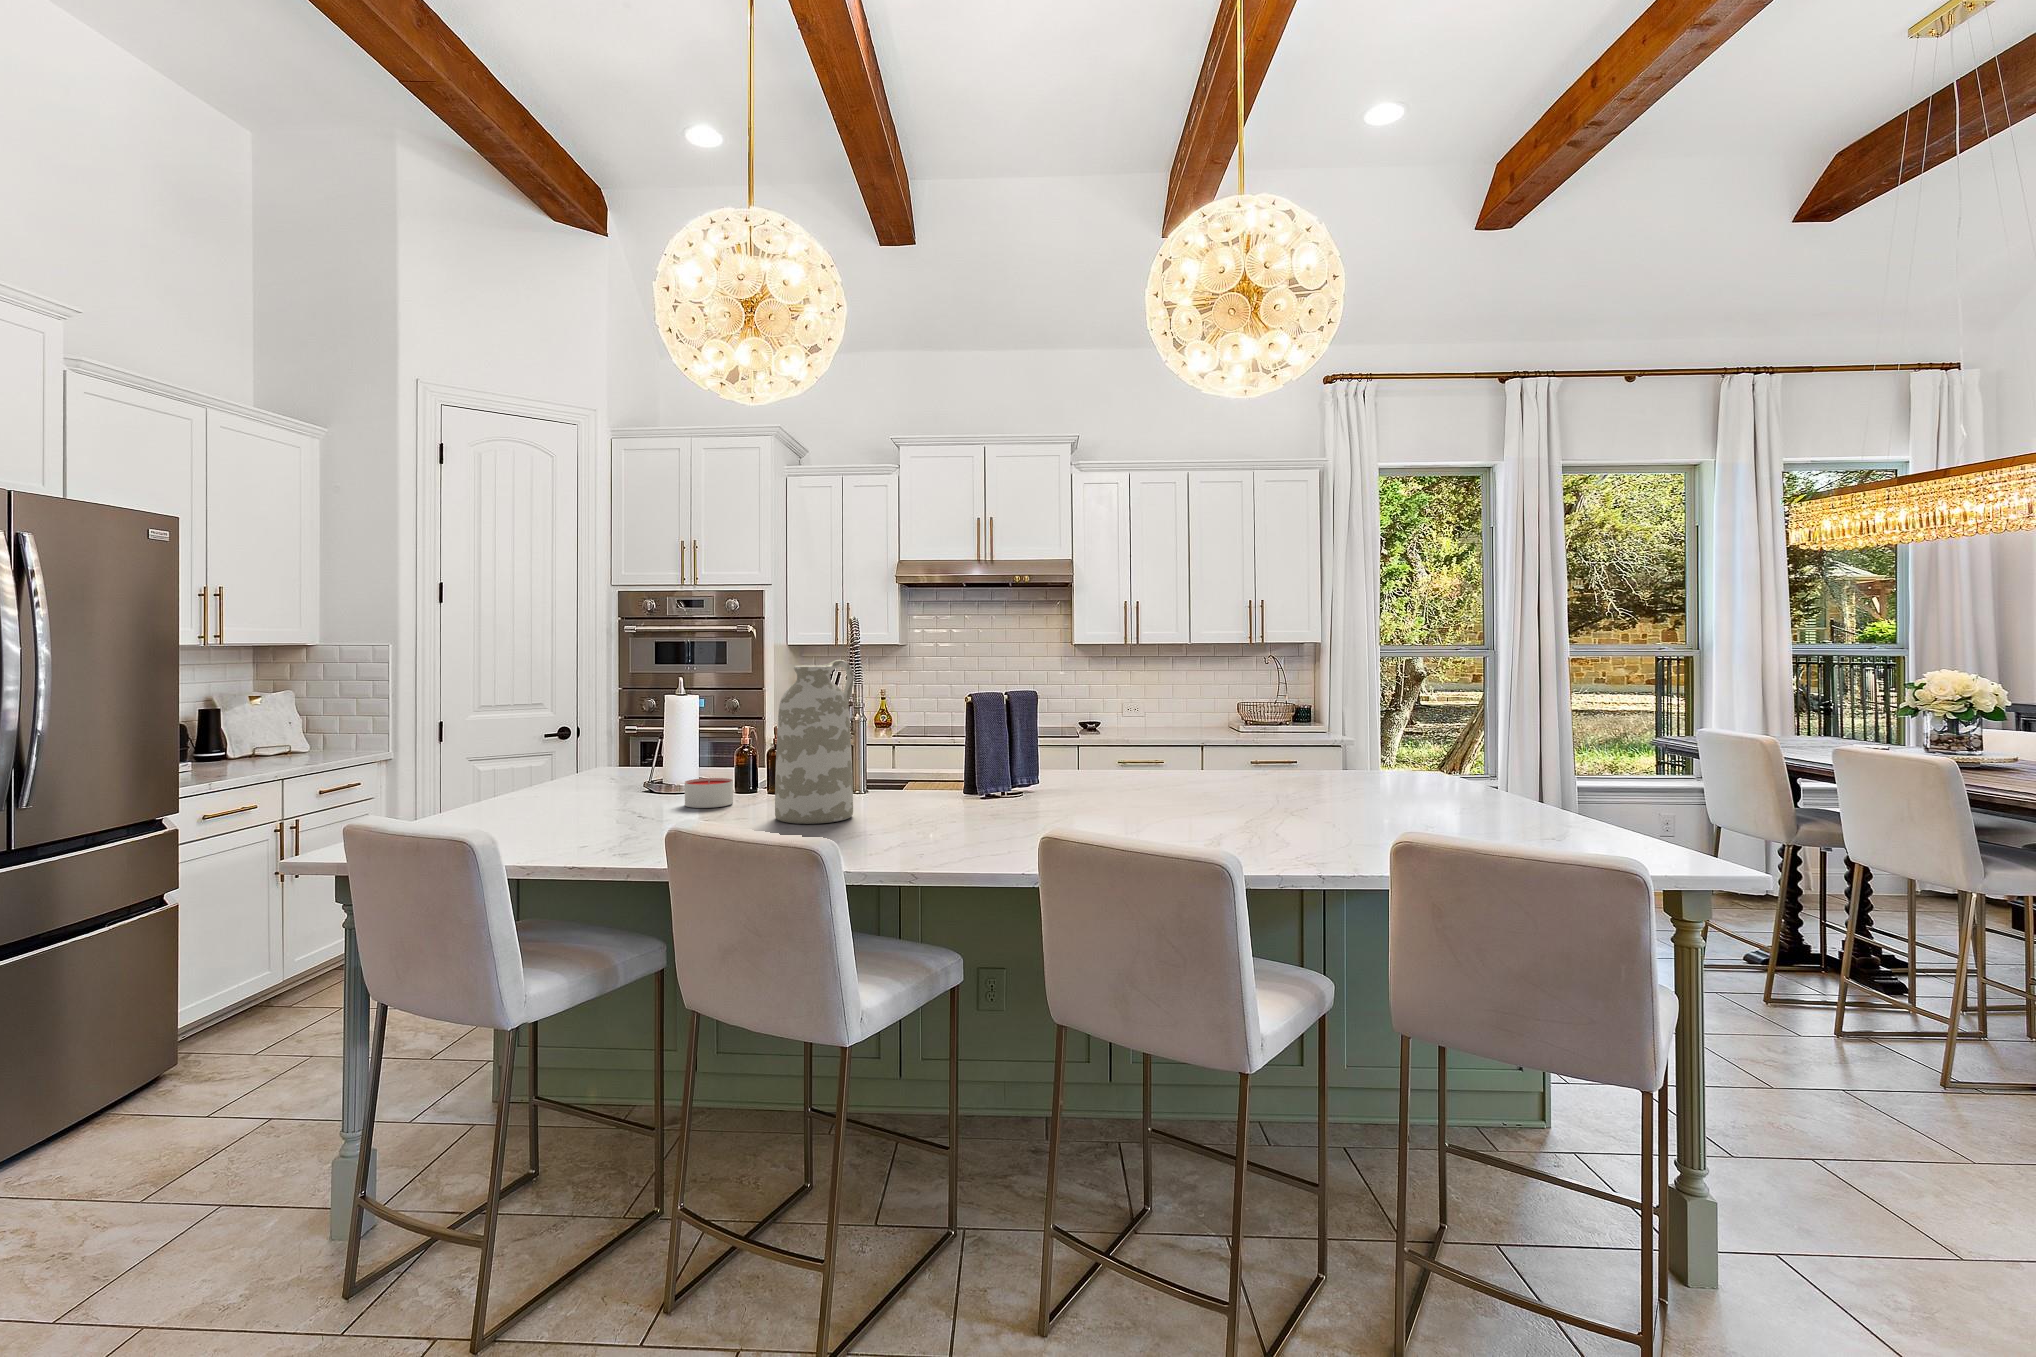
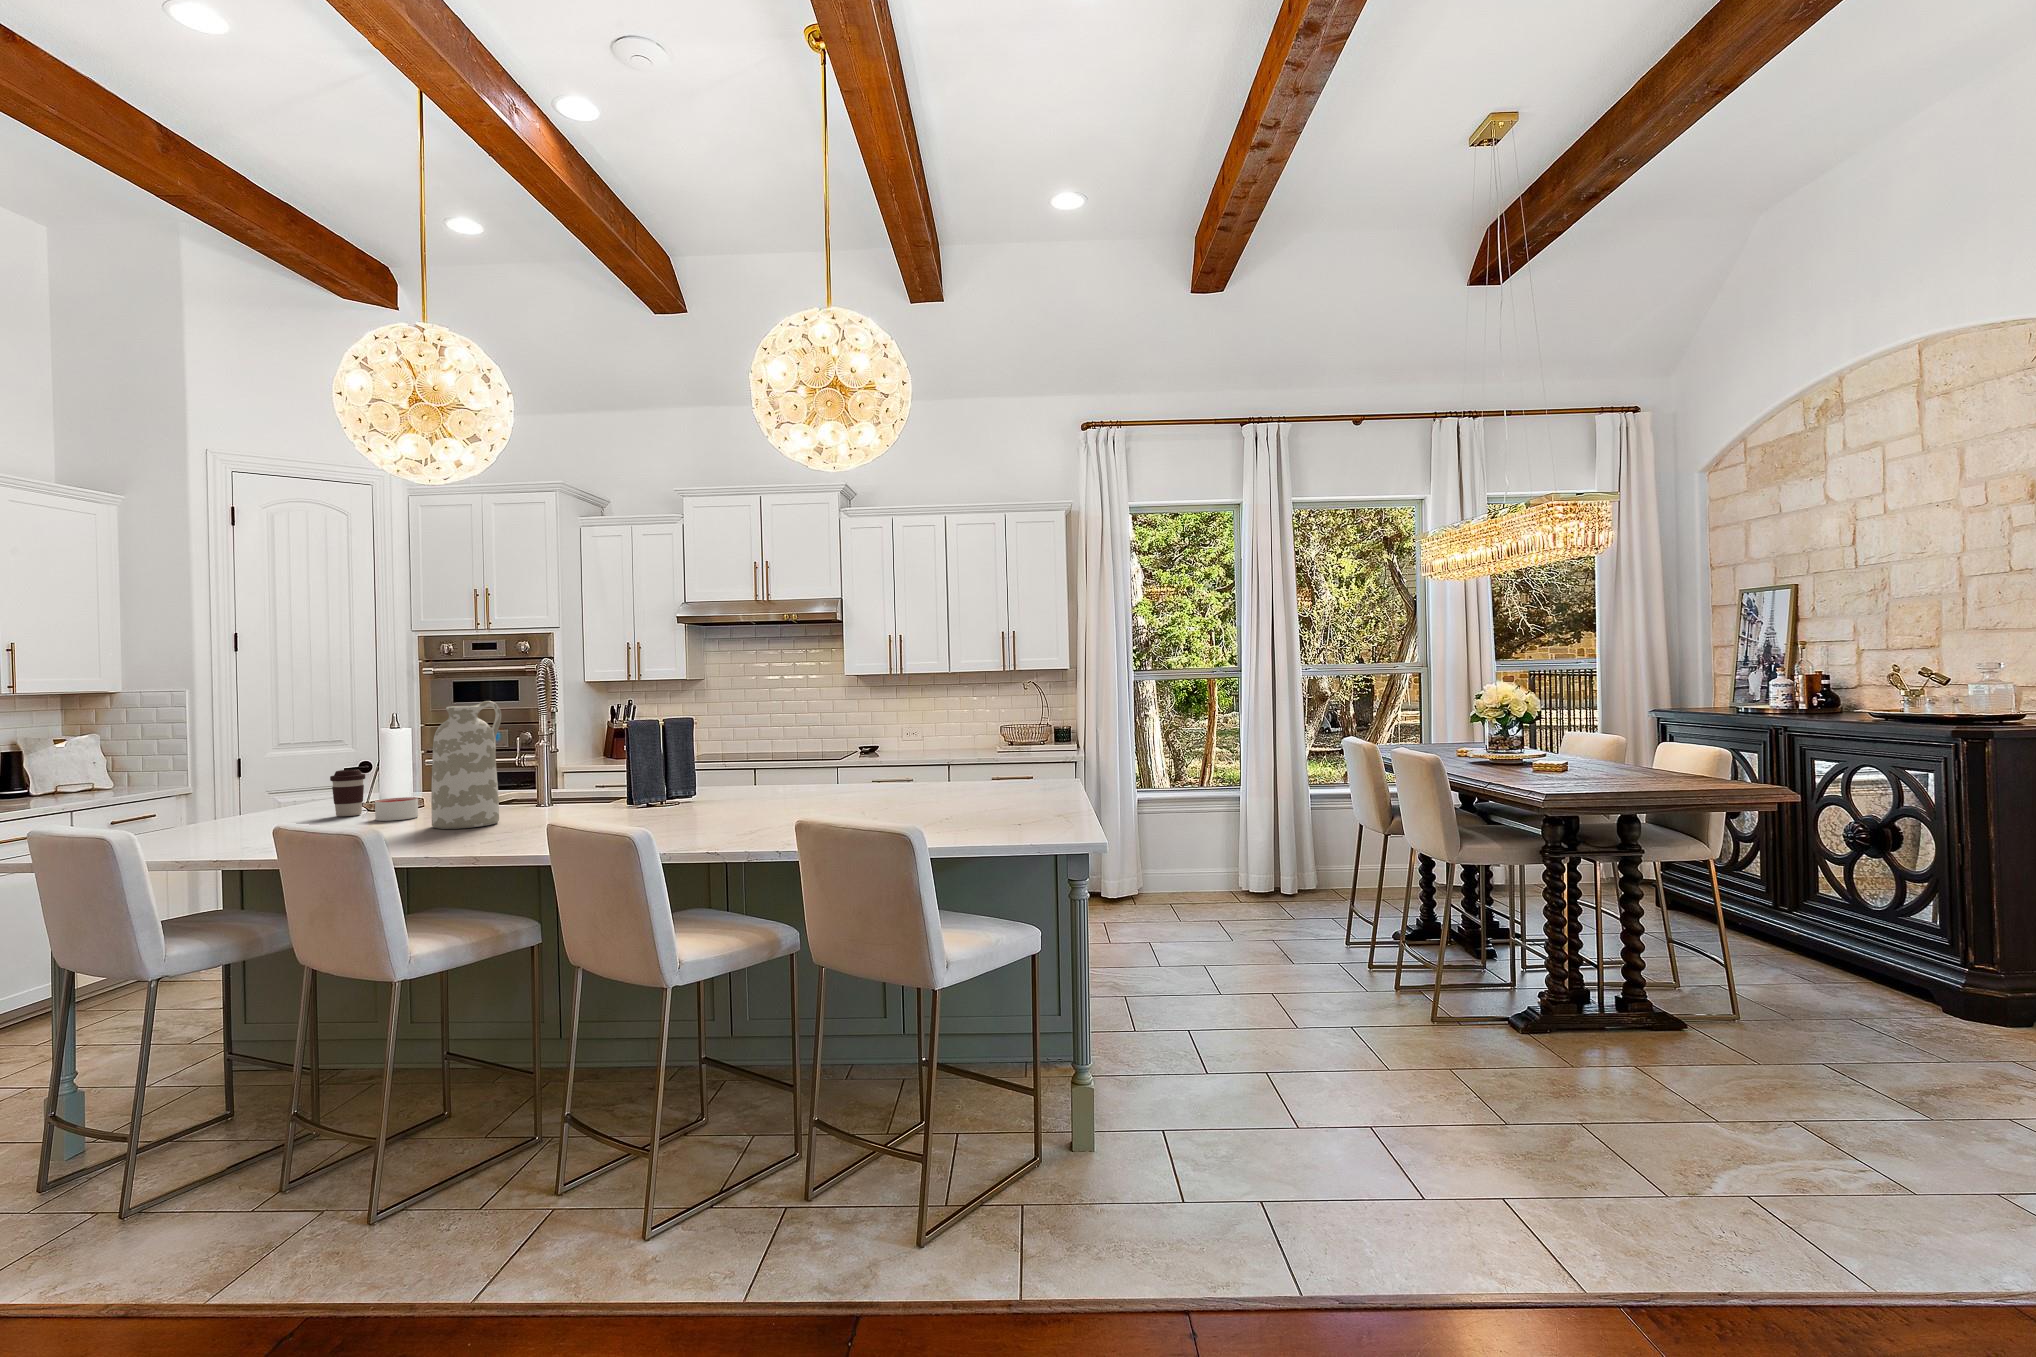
coffee cup: none [622,742,661,800] -> present [330,770,365,816]

